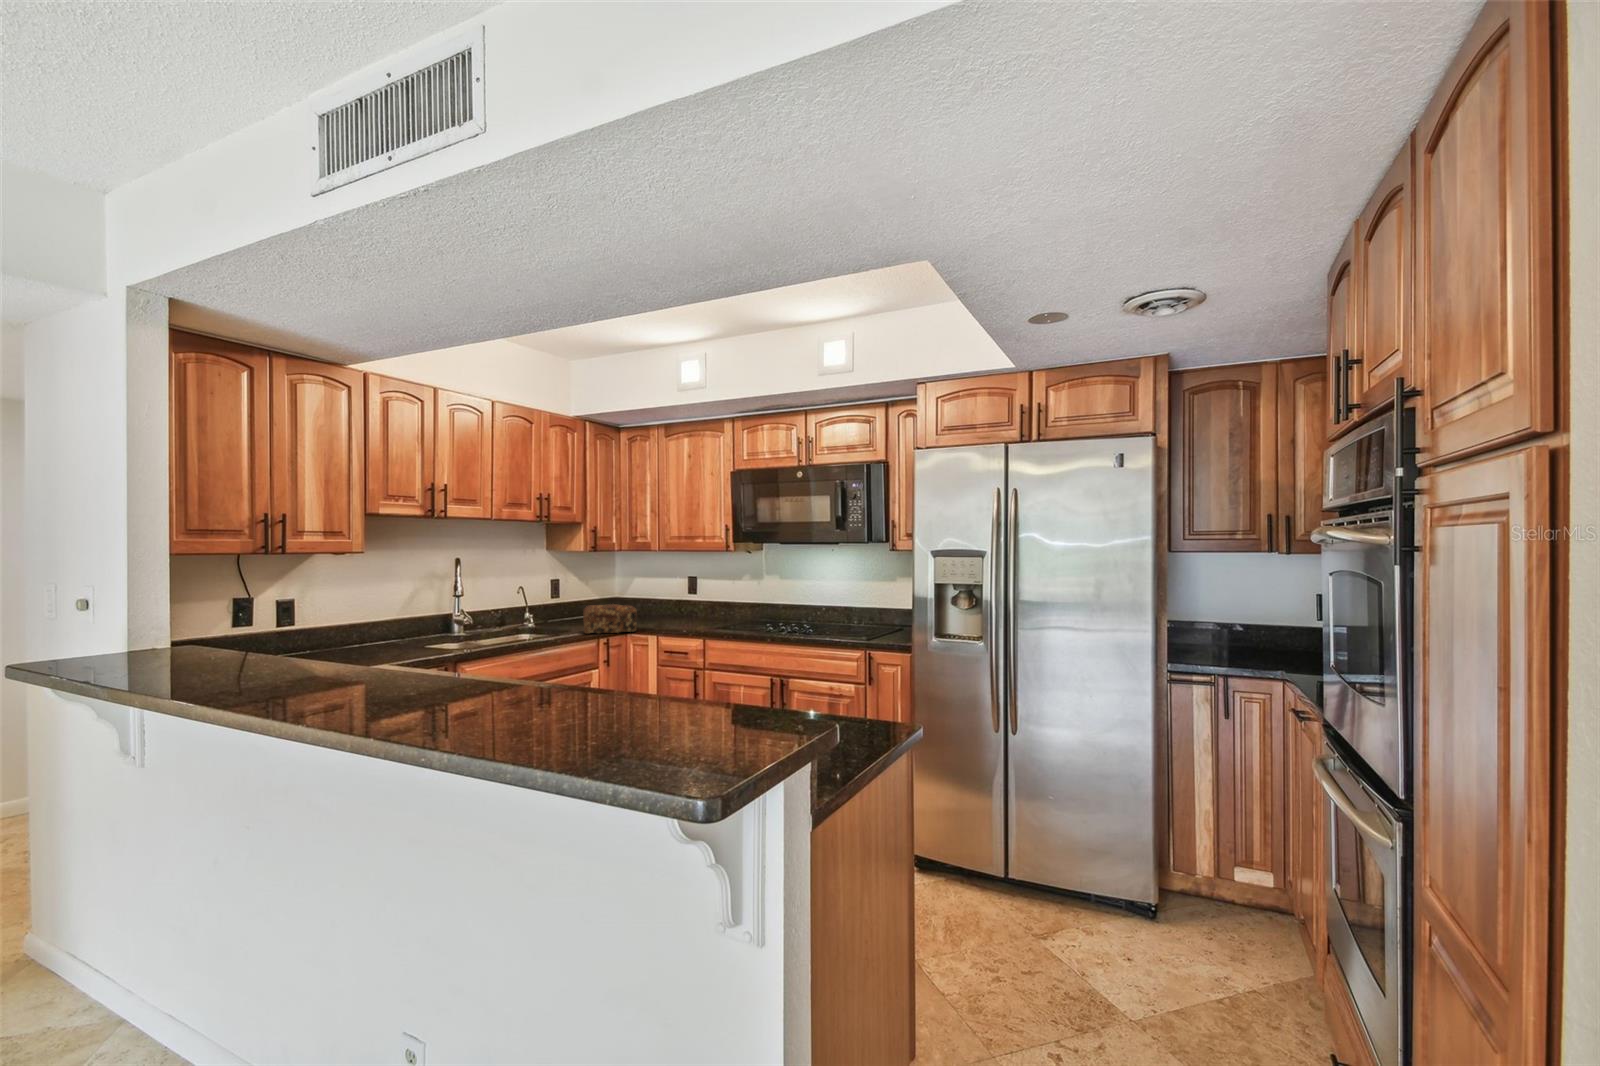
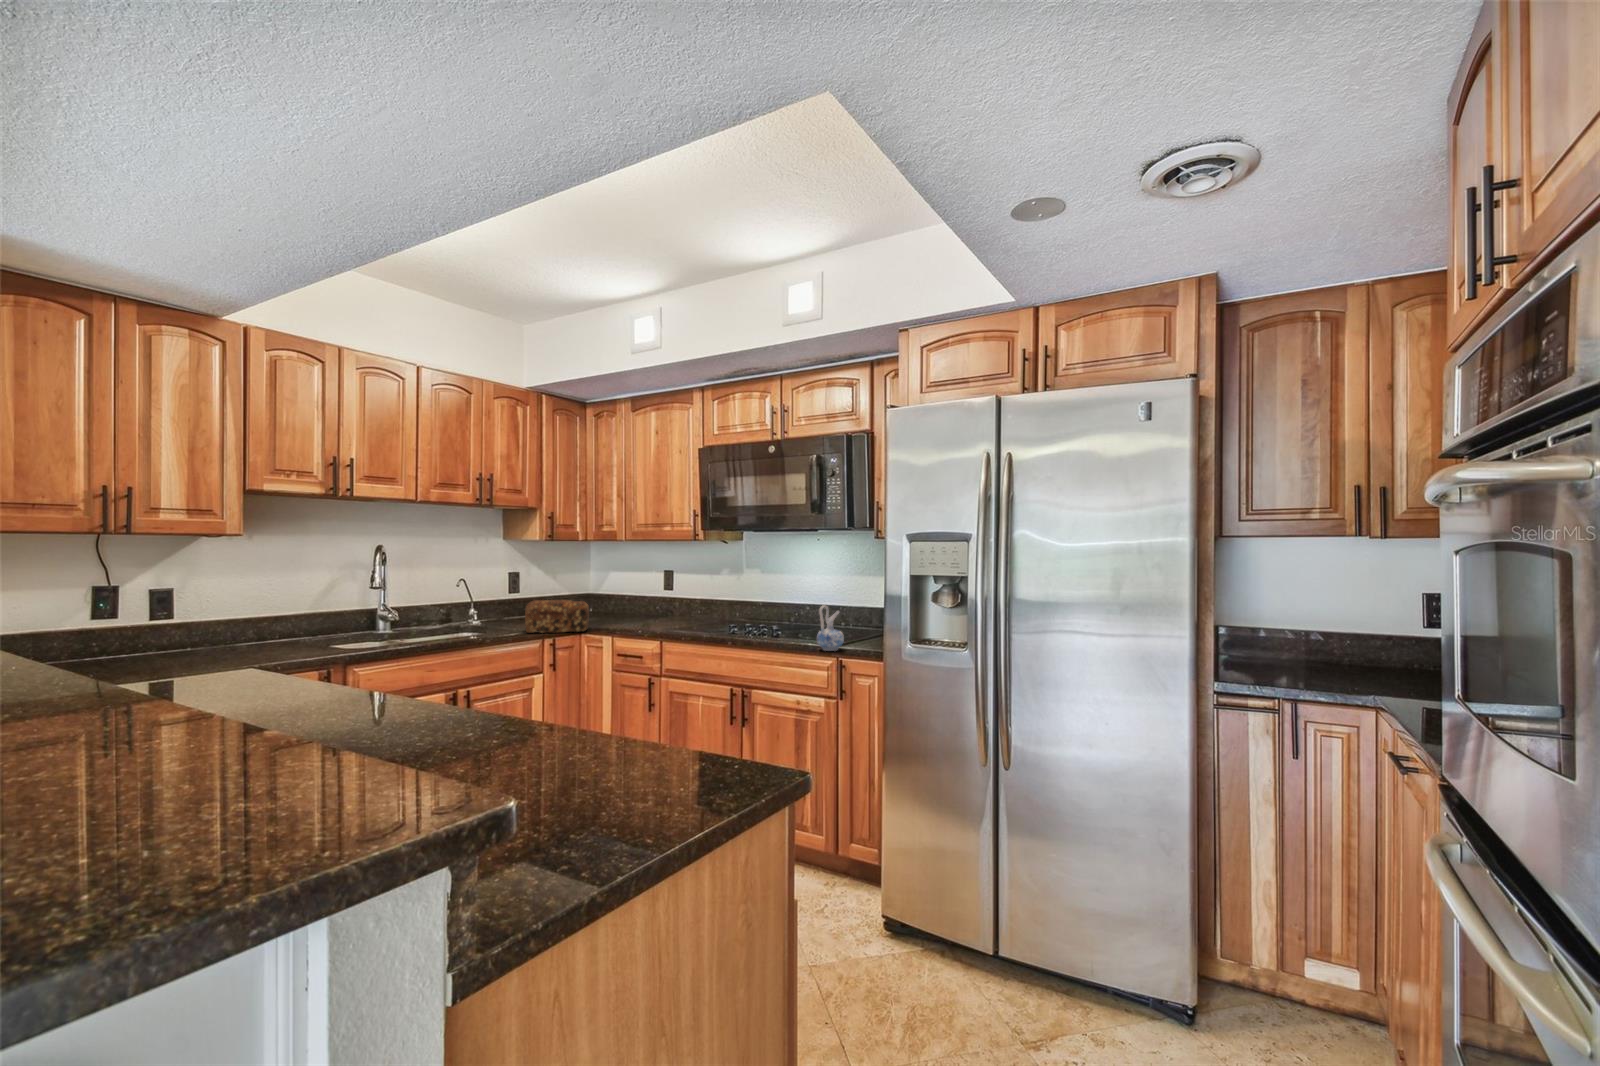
ceramic pitcher: none [846,607,868,645] -> present [817,605,844,651]

